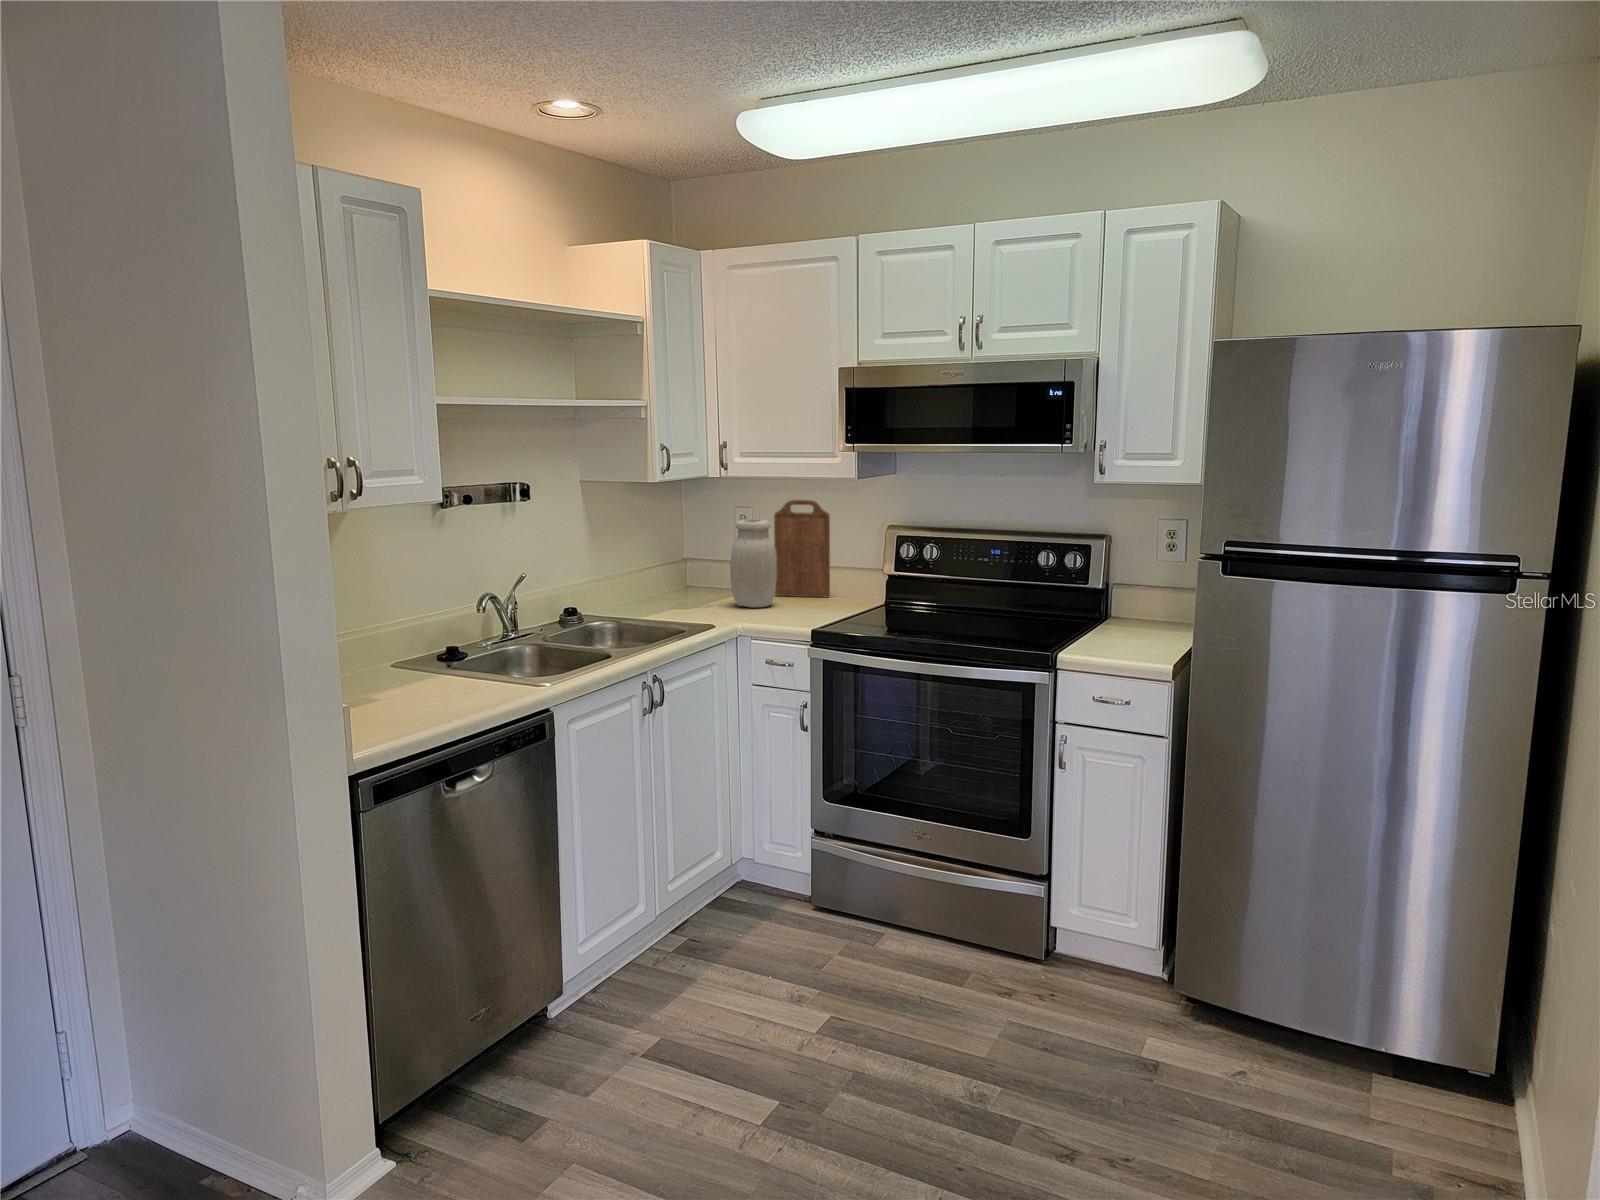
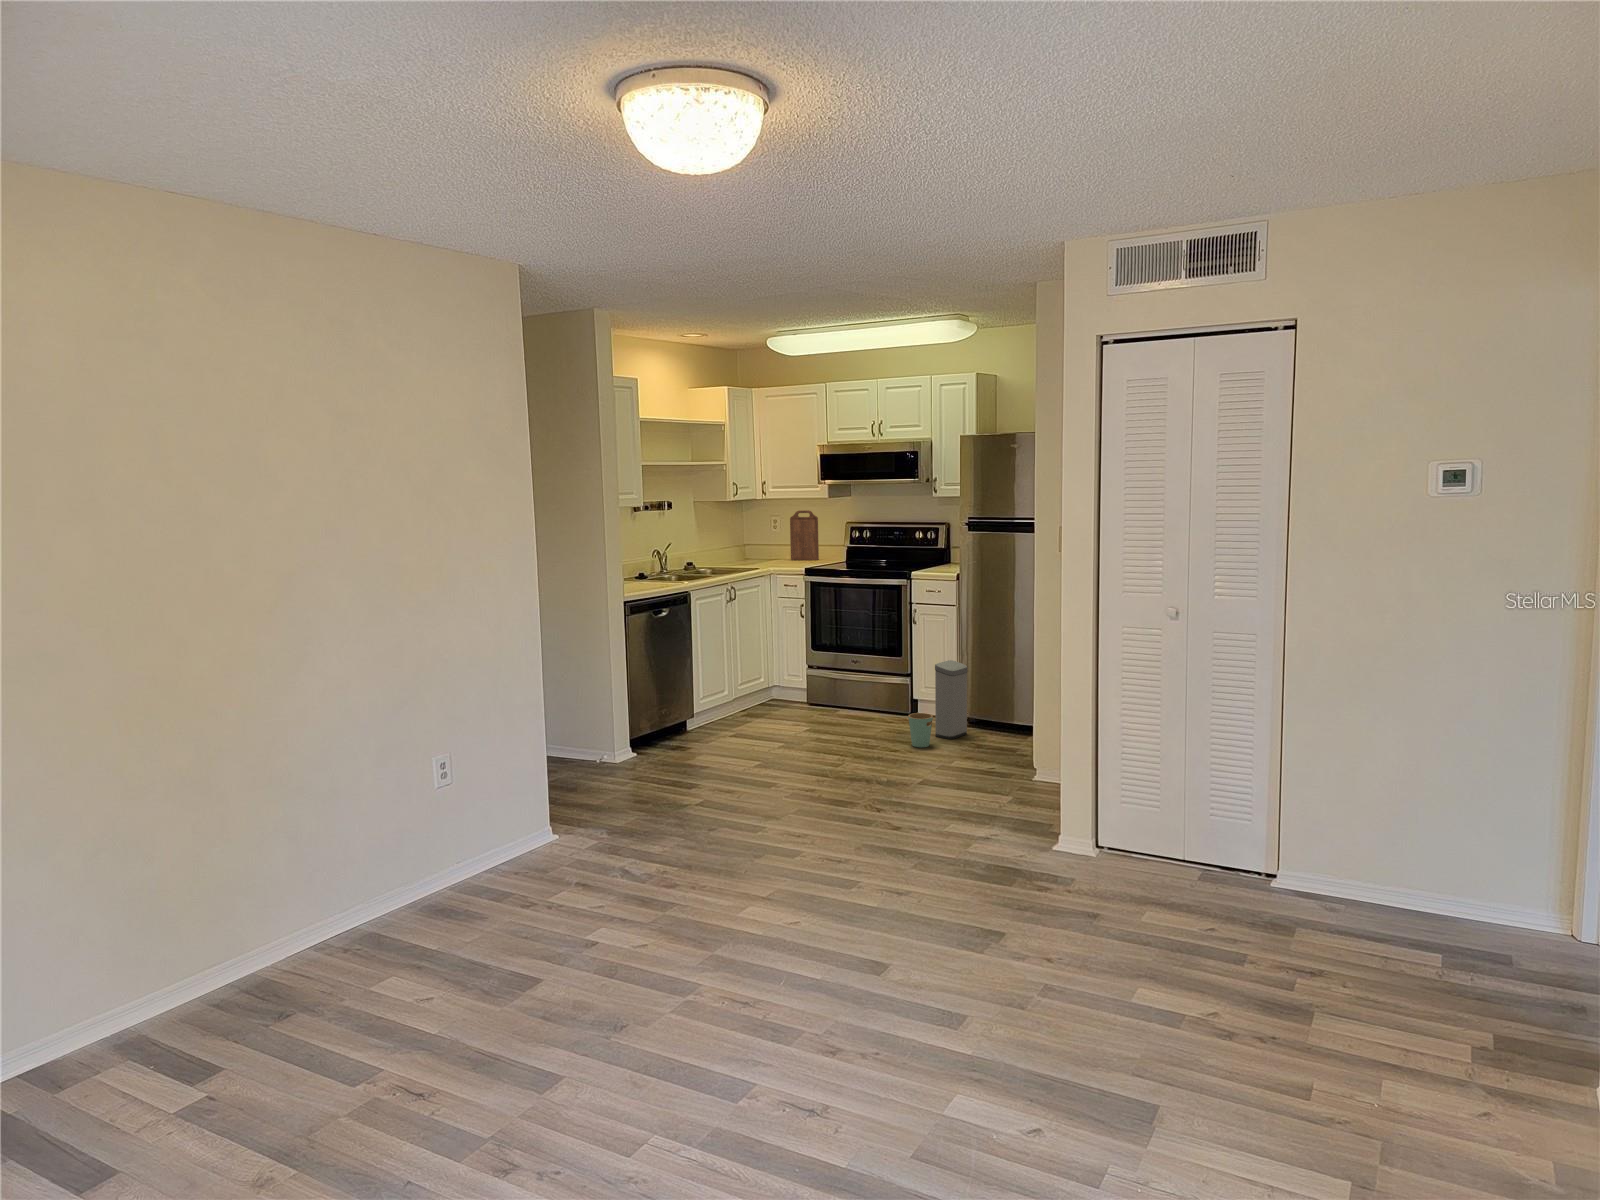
jar: present [730,519,776,608] -> none [767,520,790,563]
trash can: none [1085,872,1211,1117] -> present [908,660,968,748]

